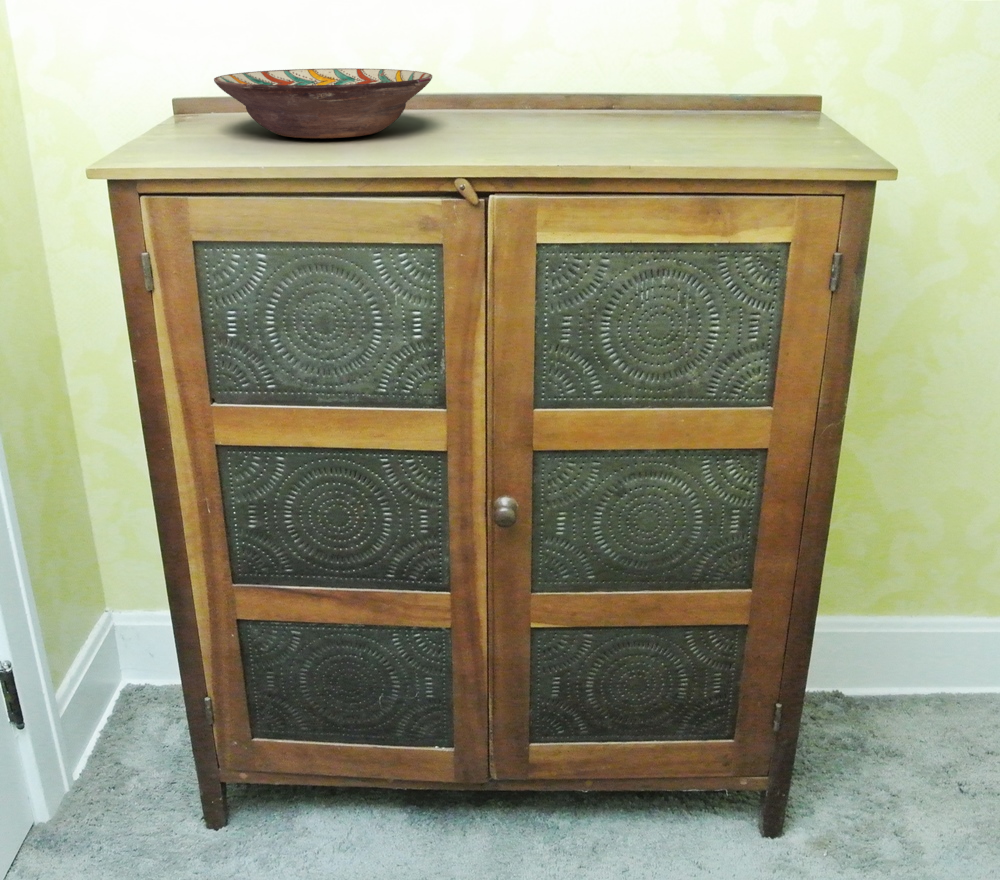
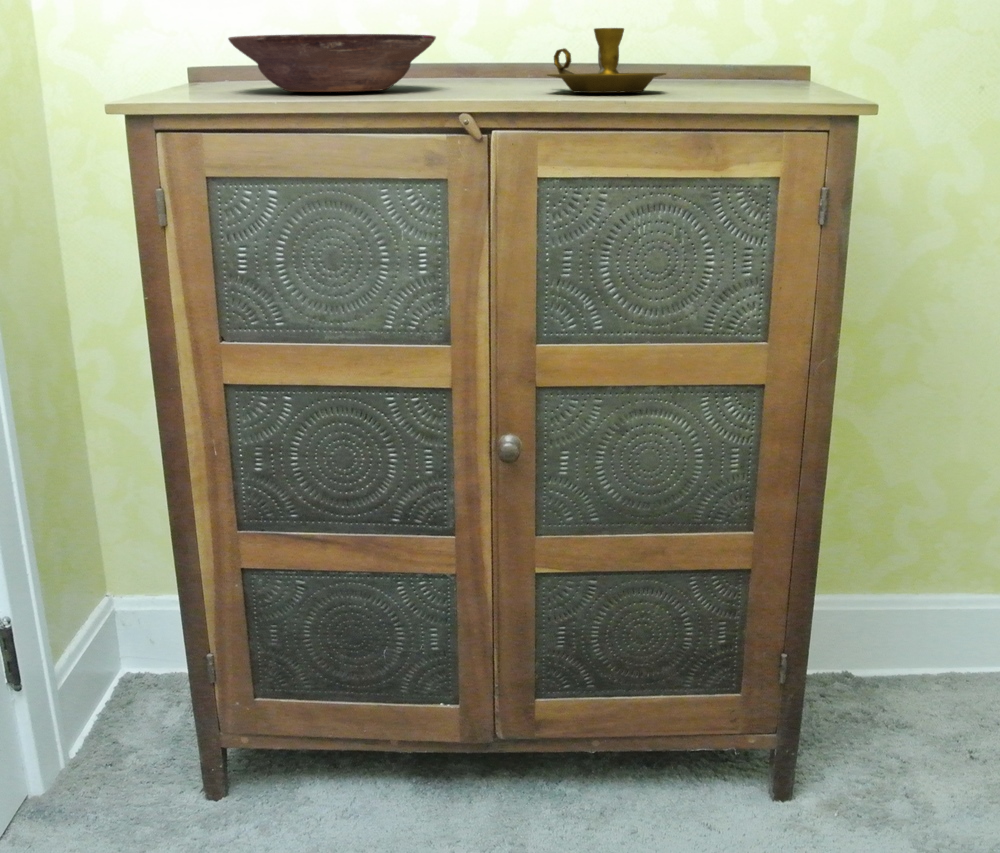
candlestick: none [548,74,674,146] -> present [547,28,666,93]

